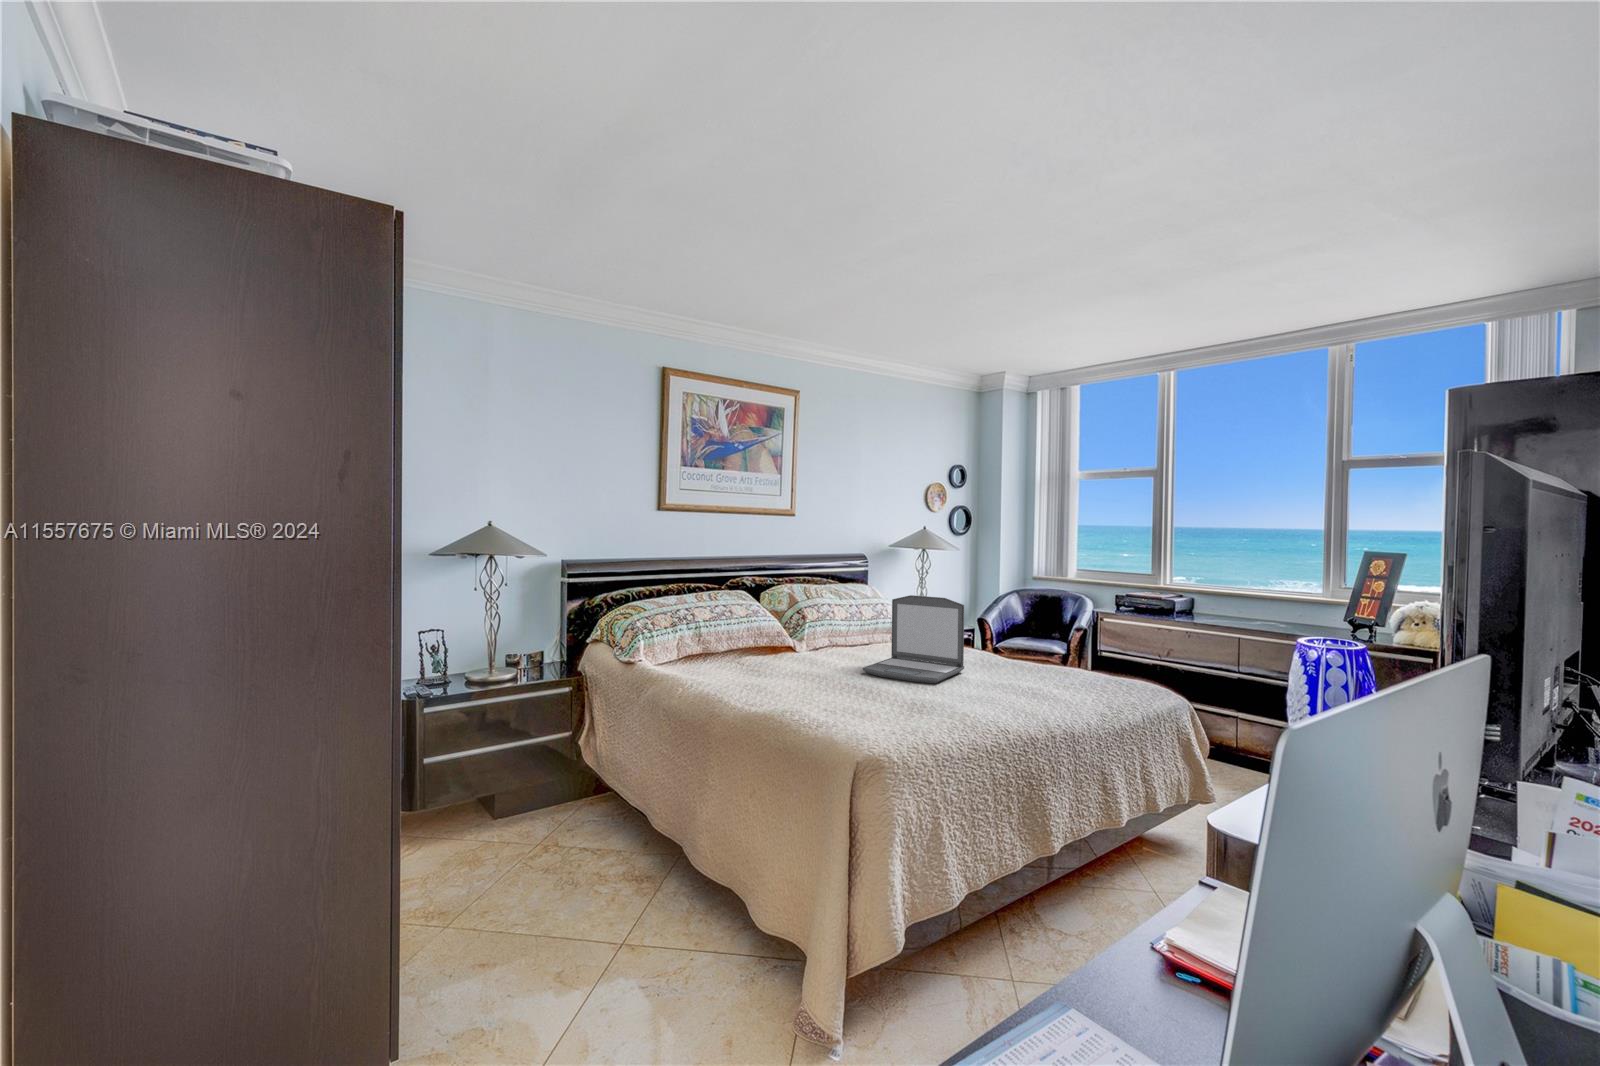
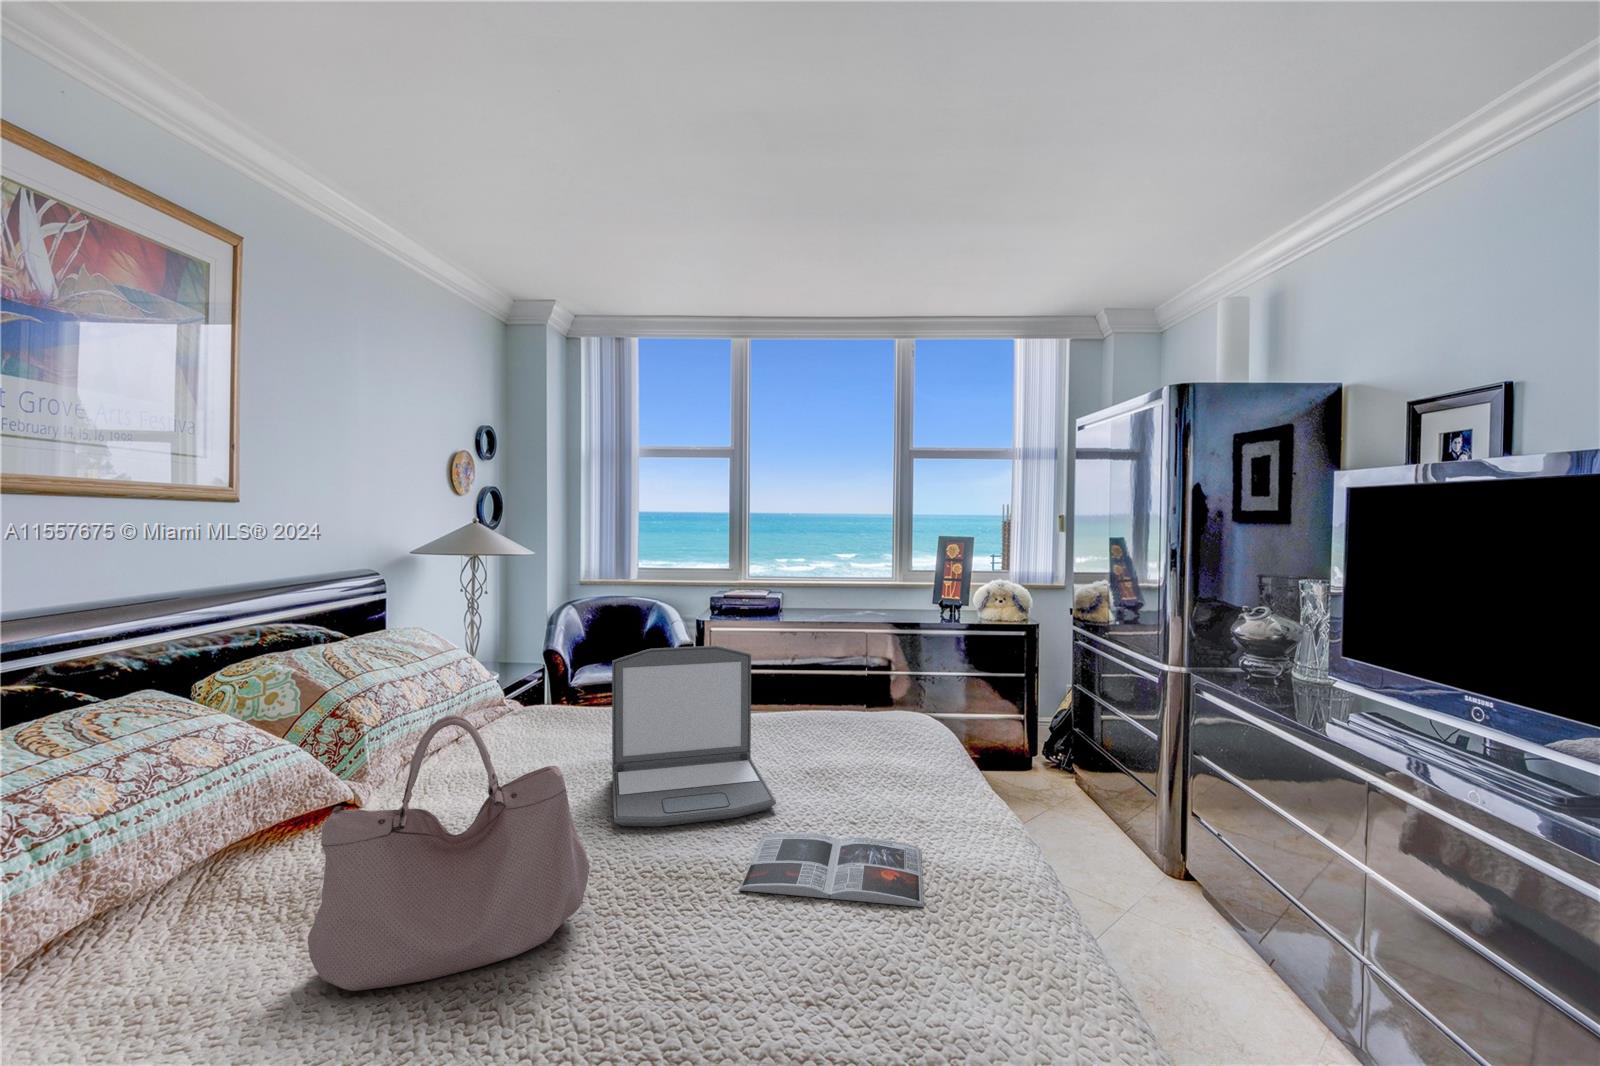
handbag: none [732,595,815,684] -> present [308,716,589,991]
magazine: none [871,686,971,714] -> present [739,833,924,907]

